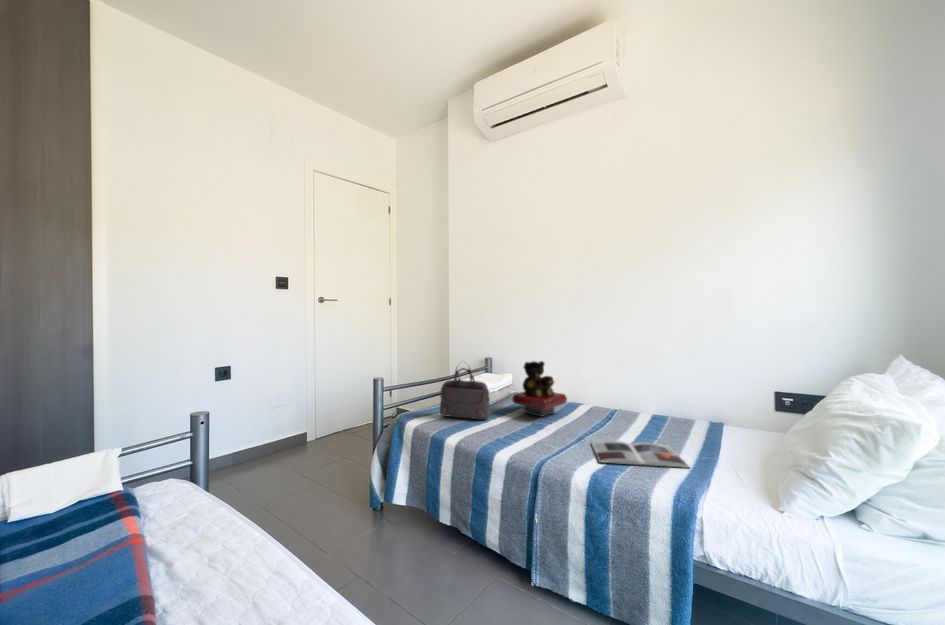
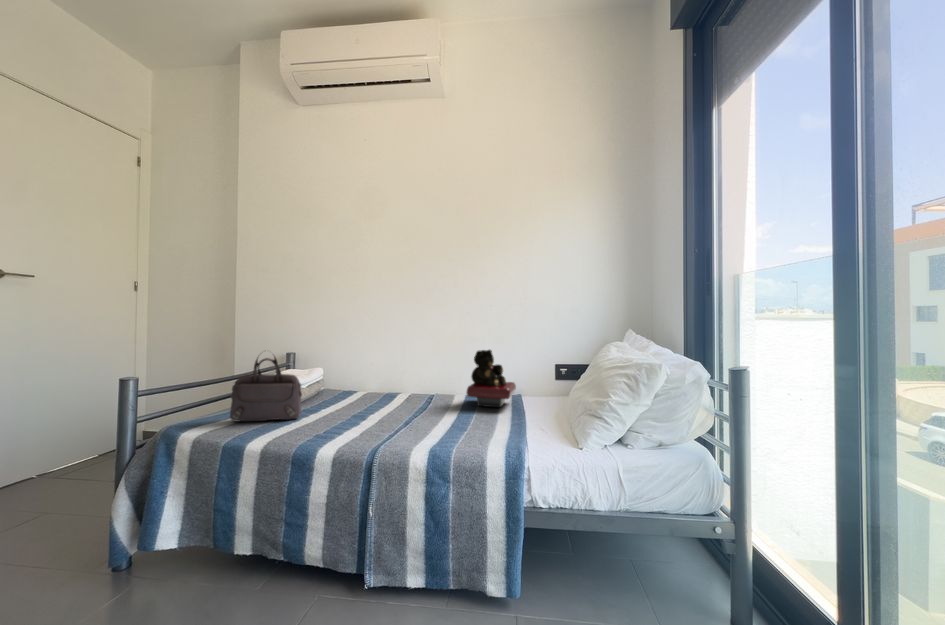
teddy bear: present [512,361,567,417] -> present [467,350,516,407]
magazine: present [591,441,689,468] -> none [421,416,511,438]

